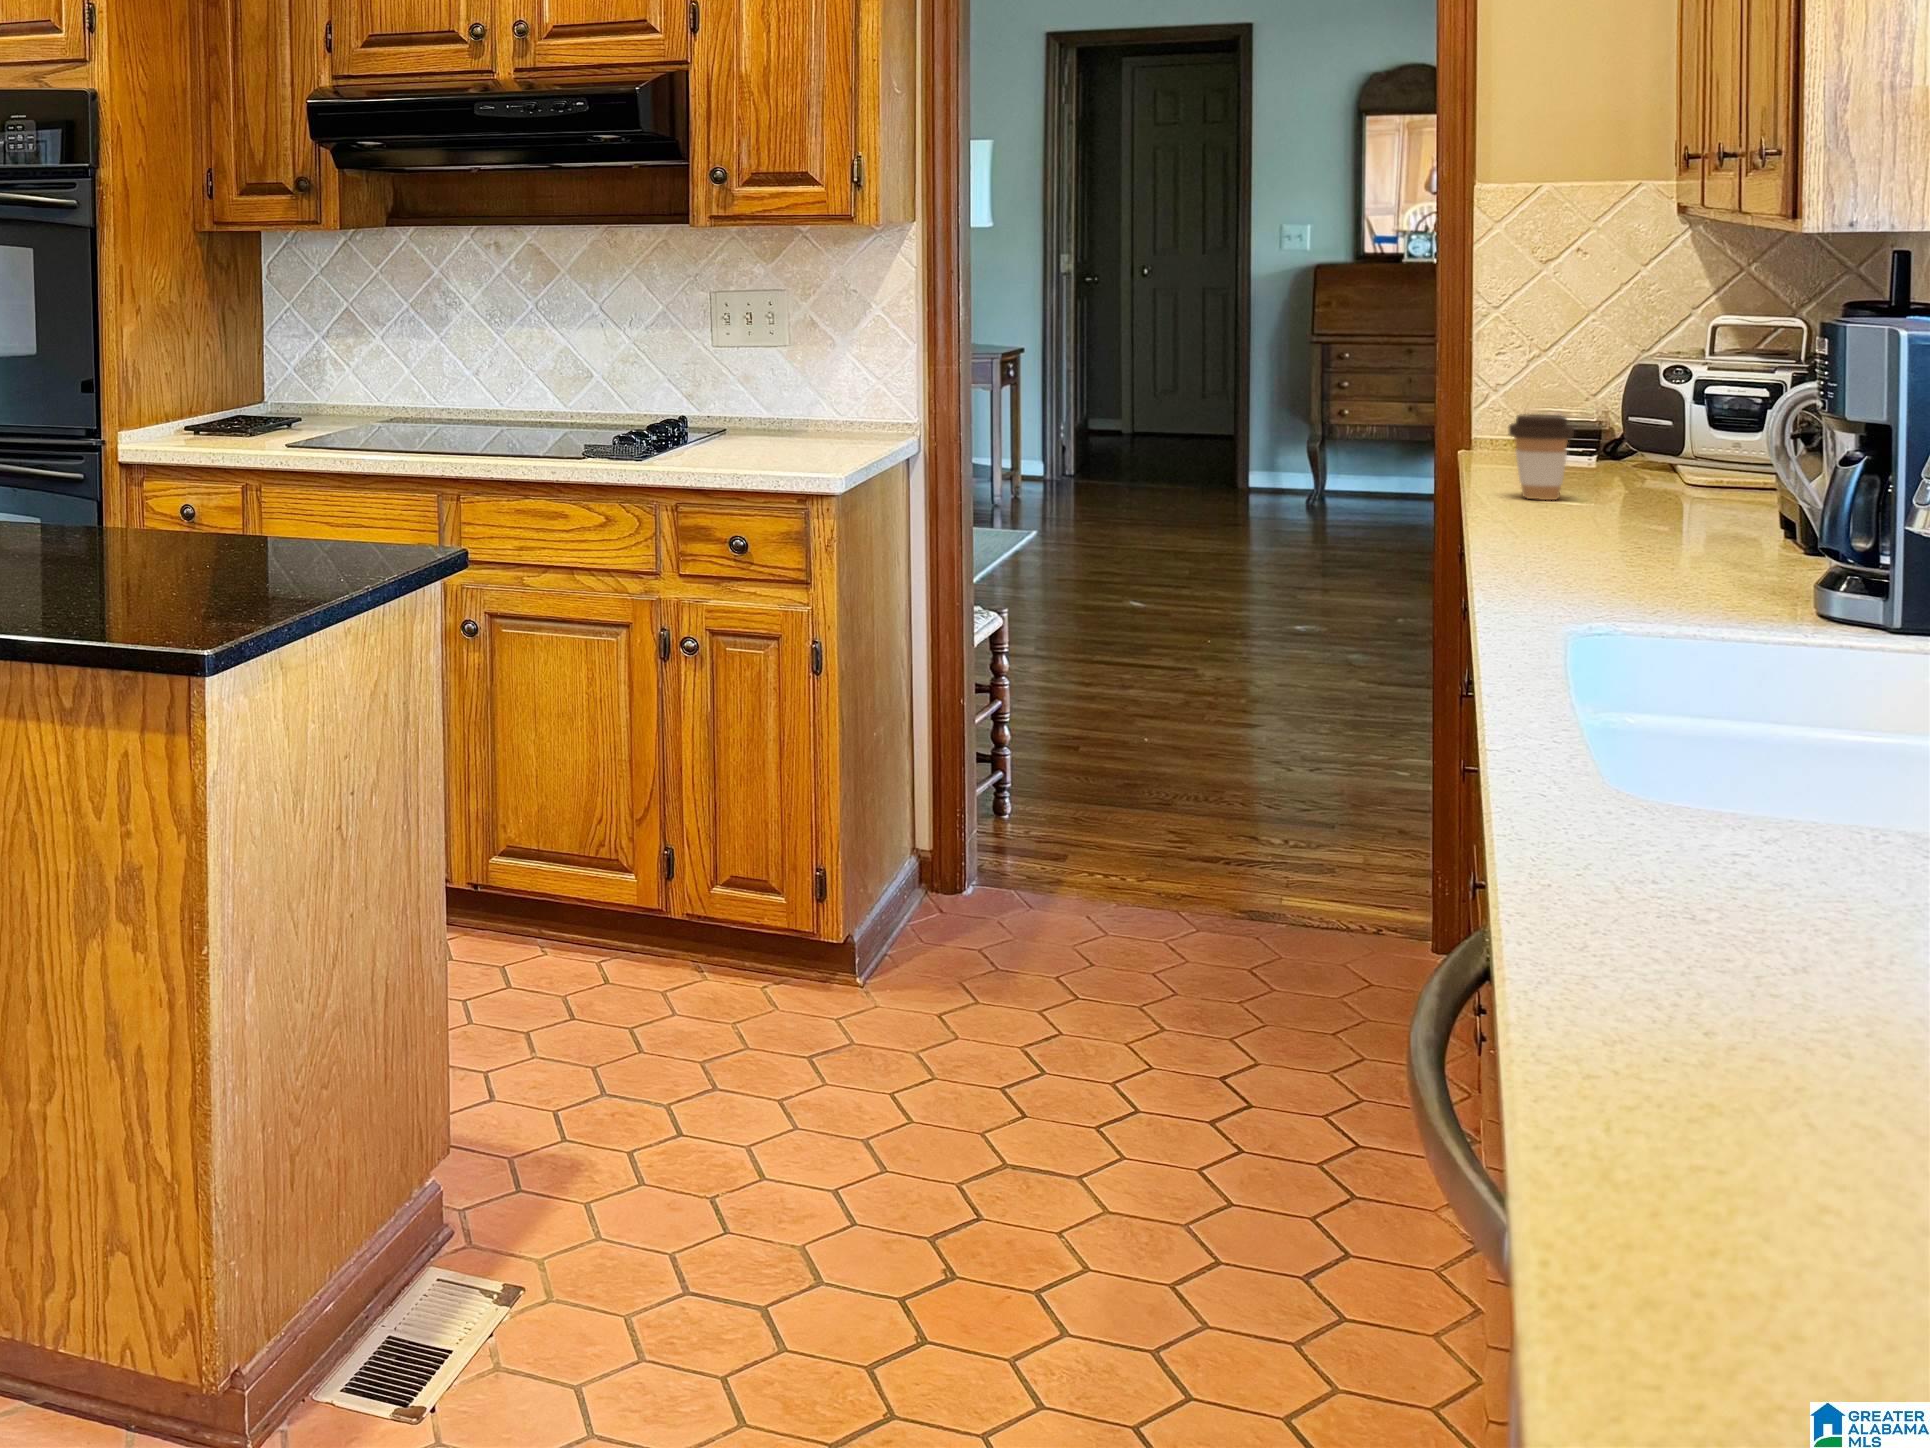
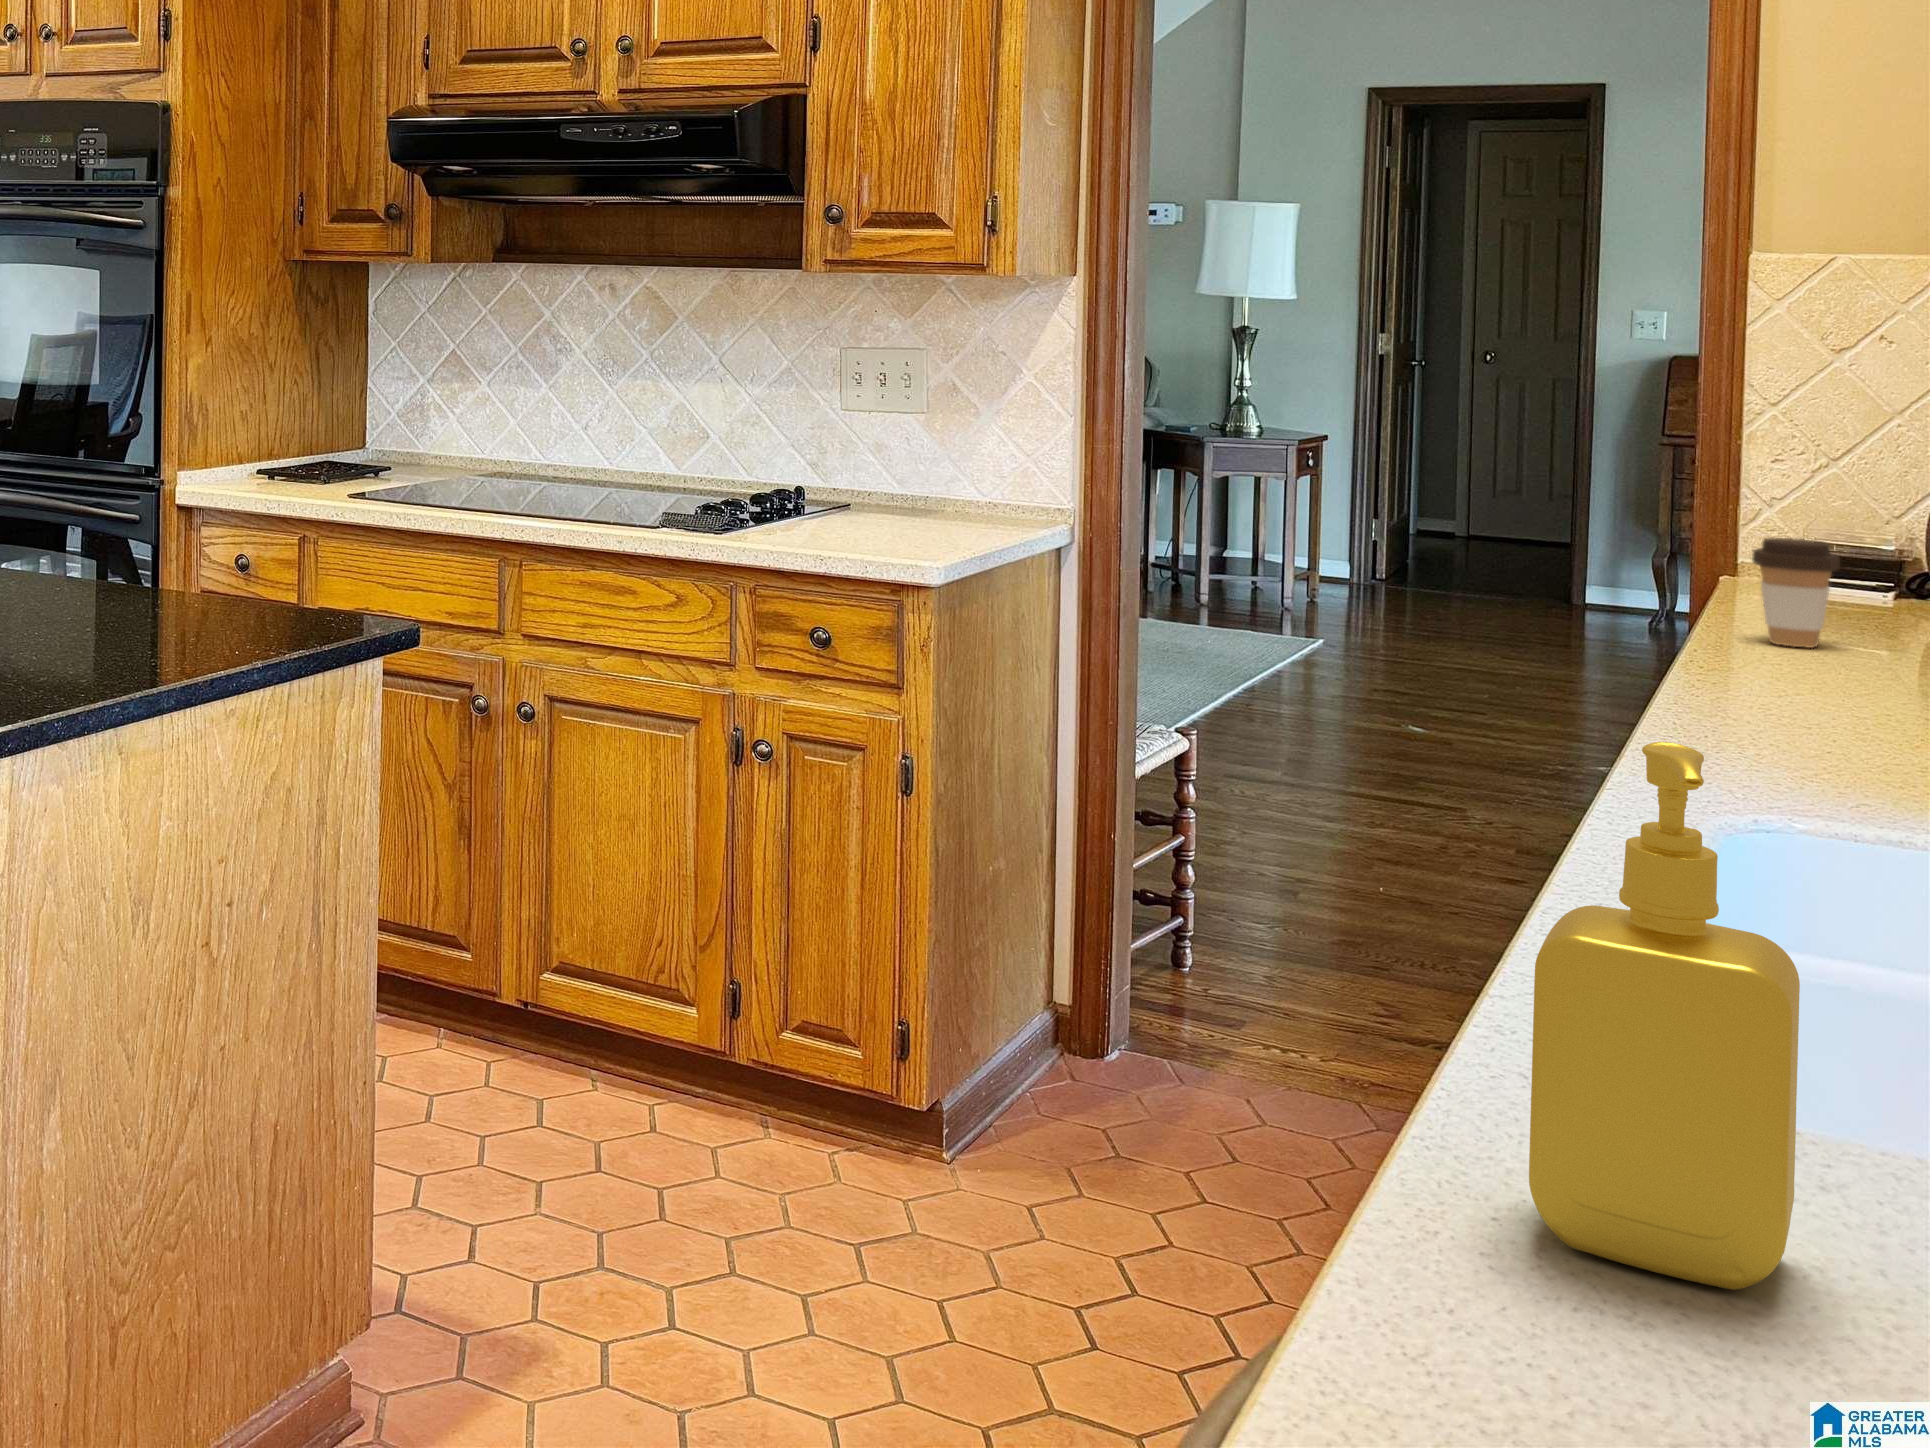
soap dispenser: none [1625,538,1804,887] -> present [1529,742,1800,1290]

